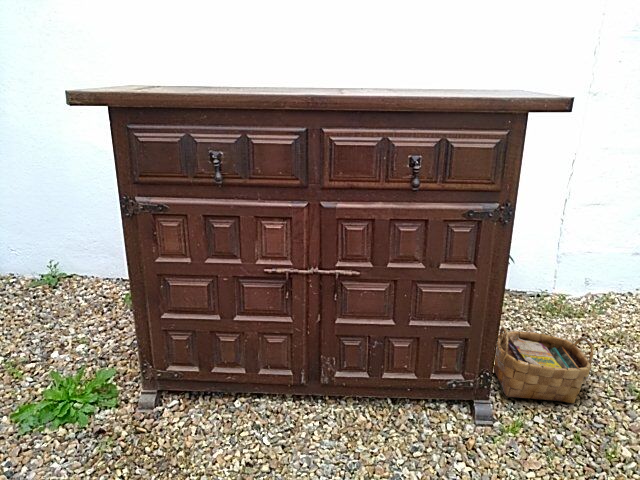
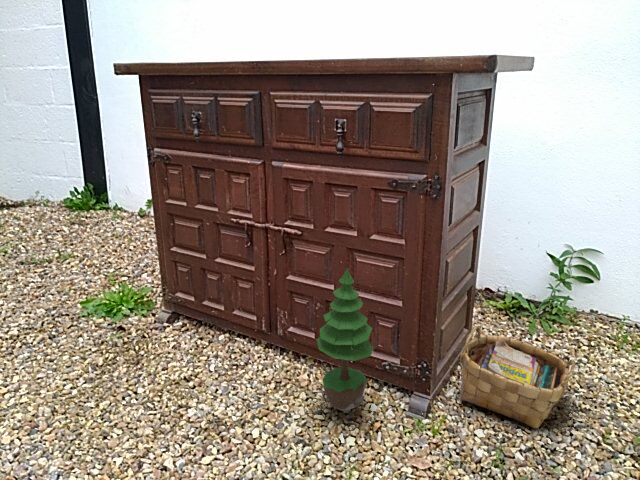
potted tree: none [404,301,462,441] -> present [317,268,373,413]

